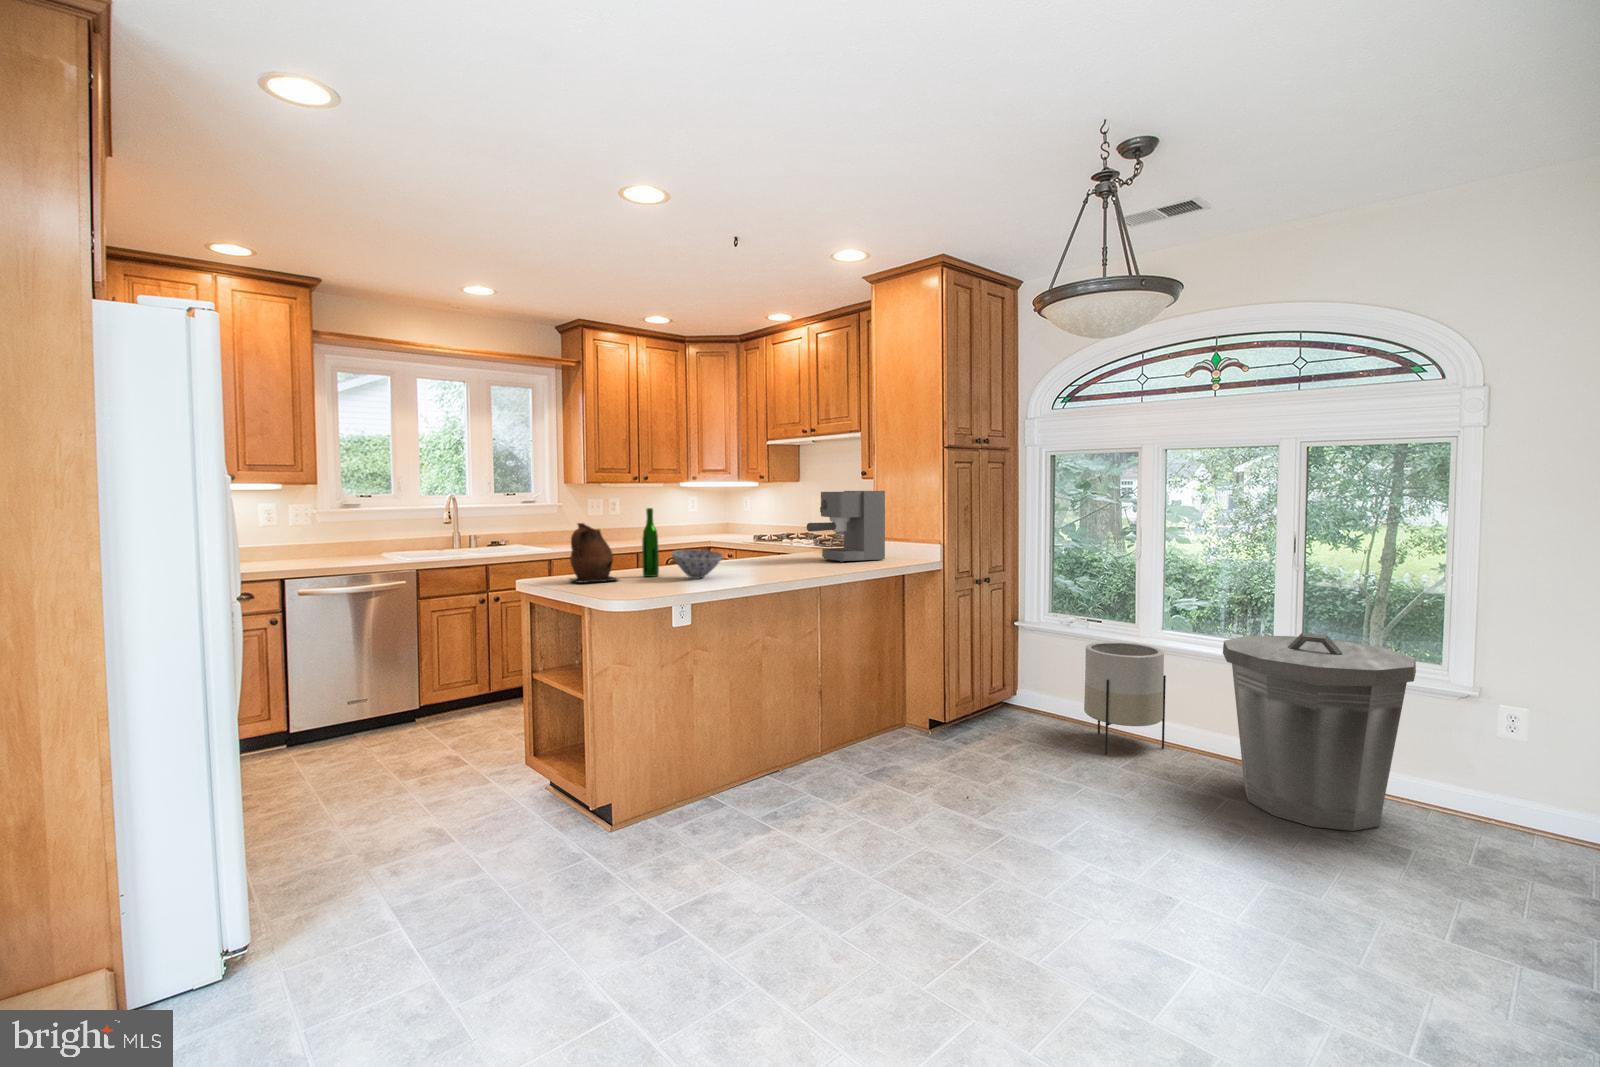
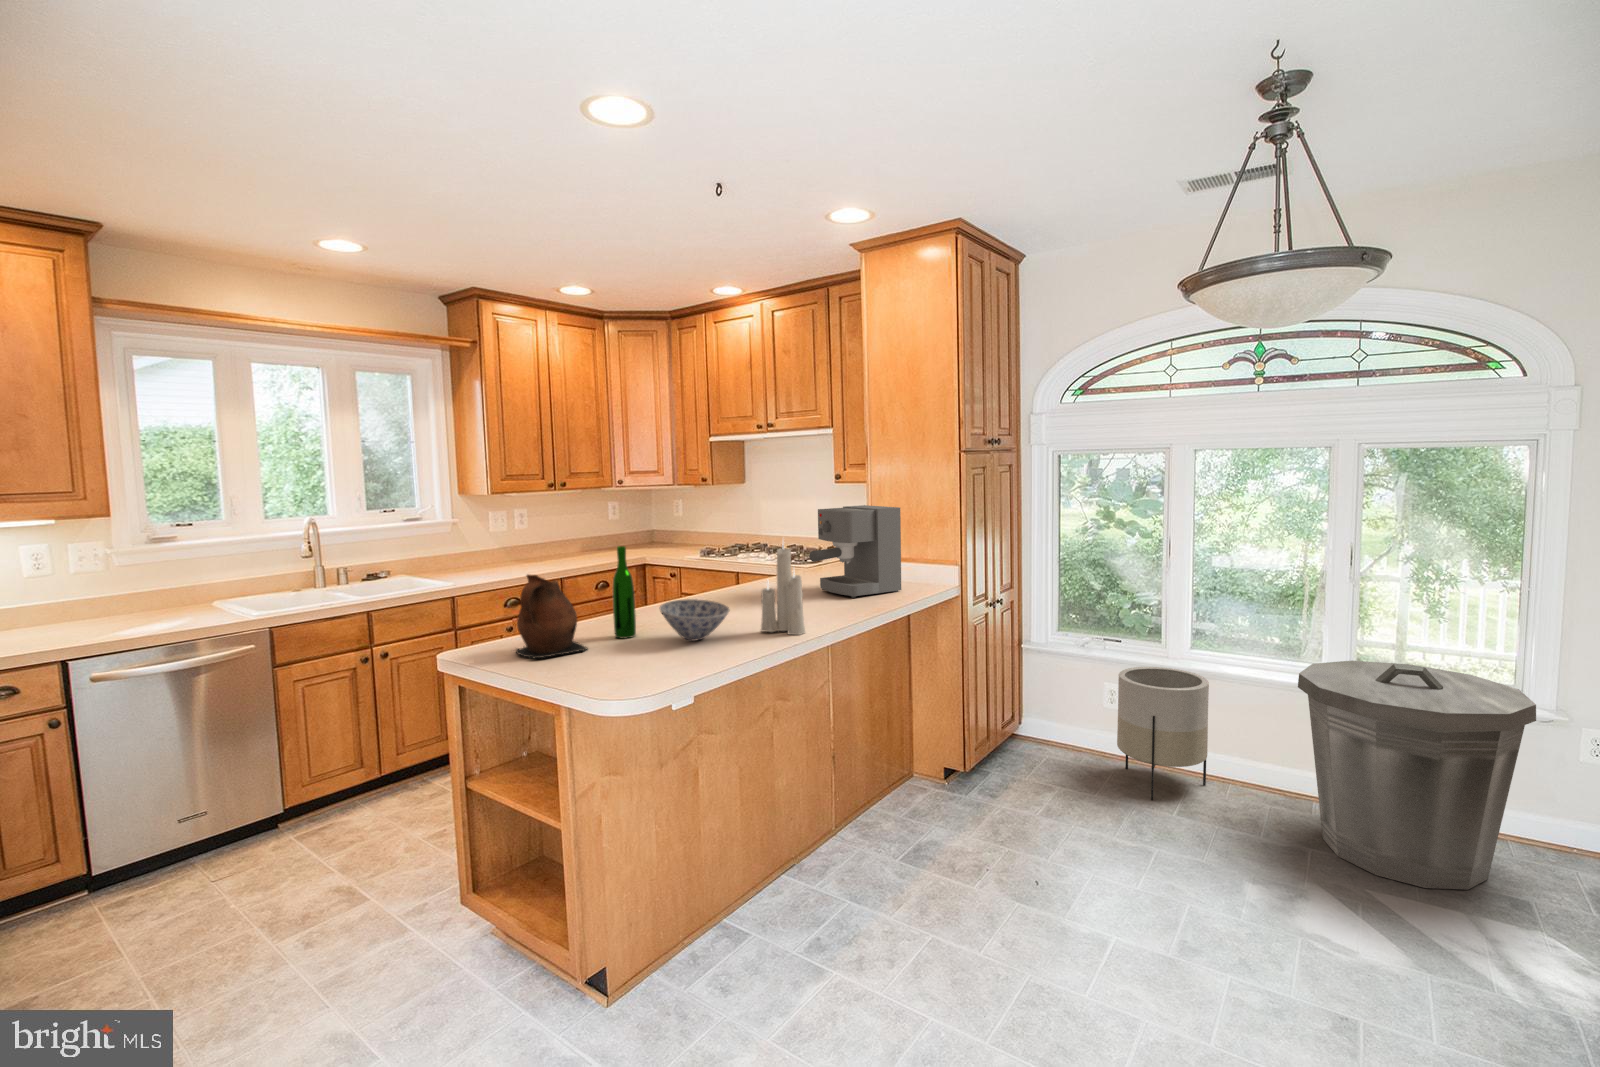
candle: none [747,499,779,577] -> present [761,548,805,635]

